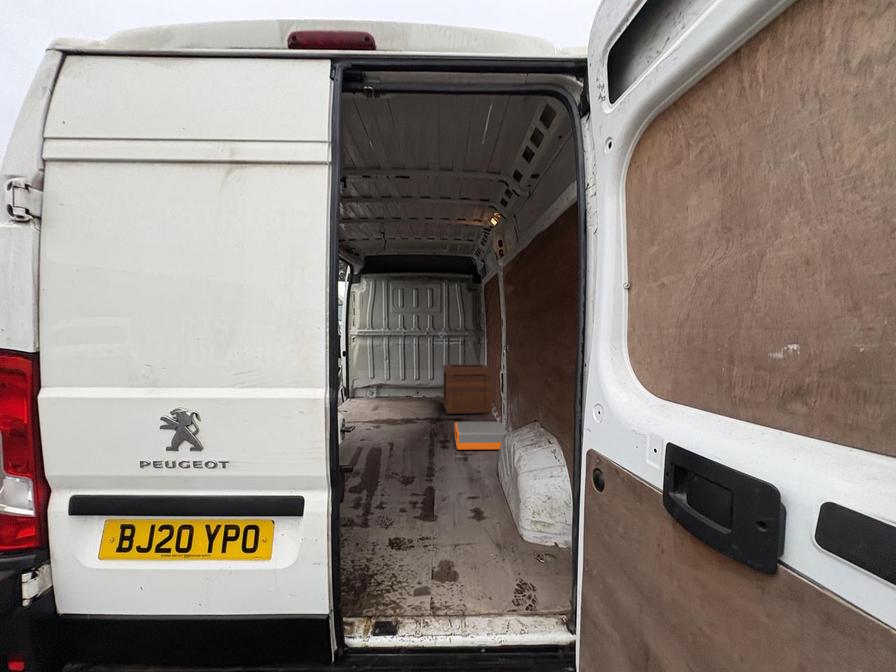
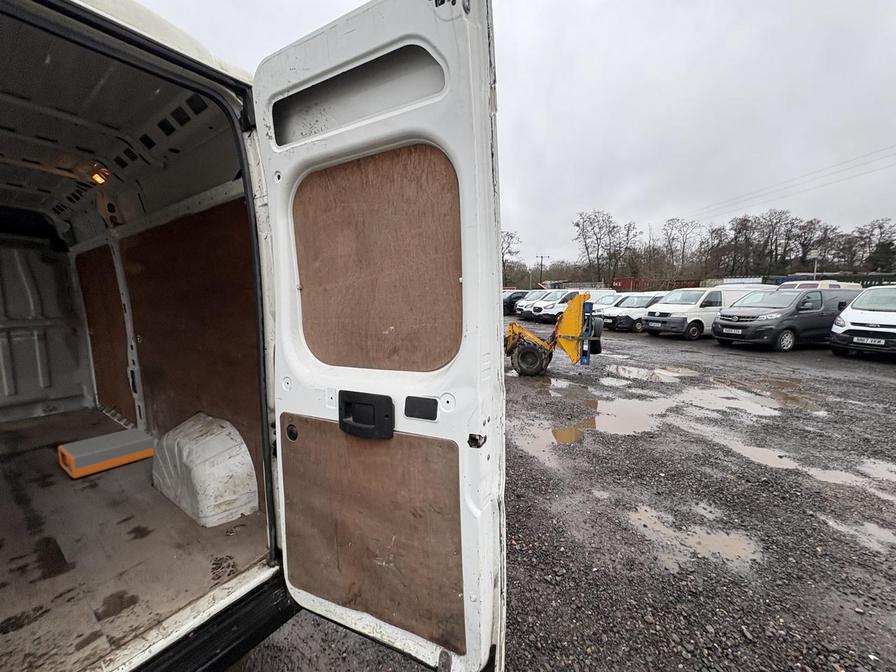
wooden crate: present [443,364,492,414] -> none [7,364,115,441]

